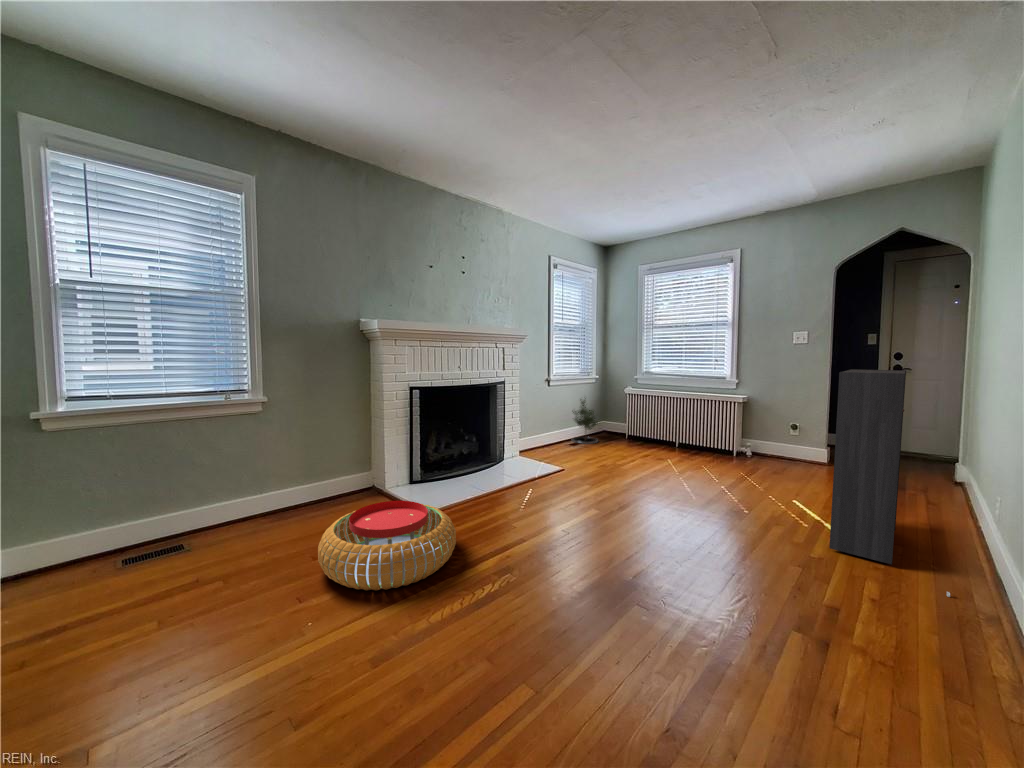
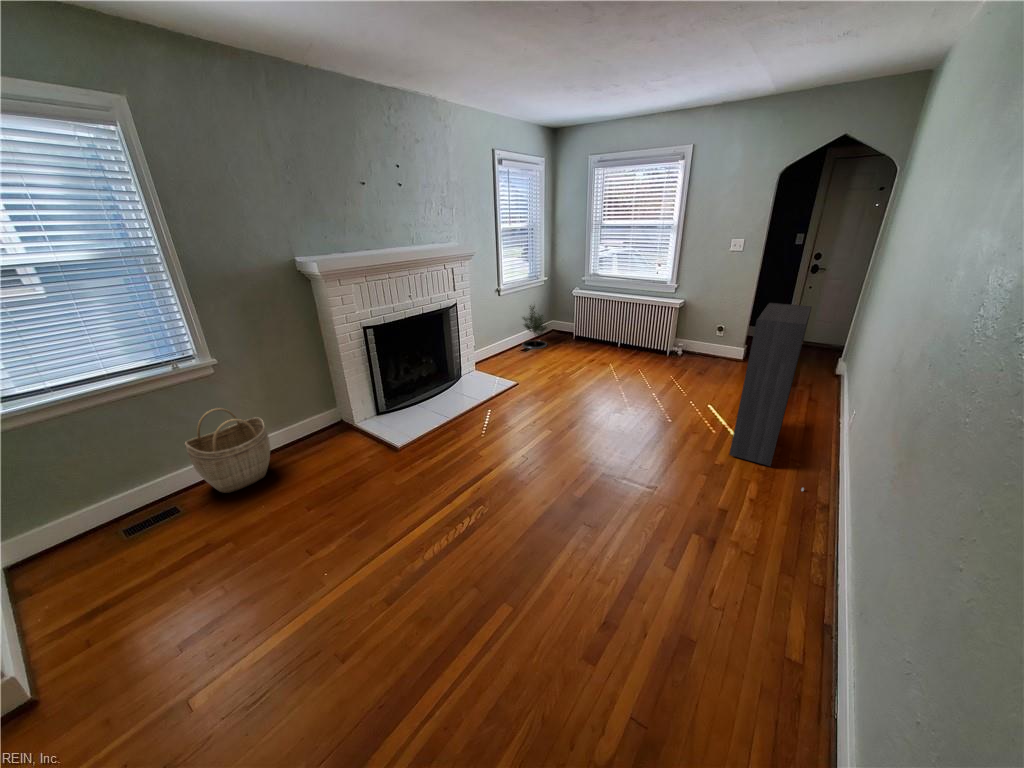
woven basket: none [211,447,294,538] -> present [185,408,270,493]
pouf: present [318,501,456,590] -> none [313,449,433,536]

